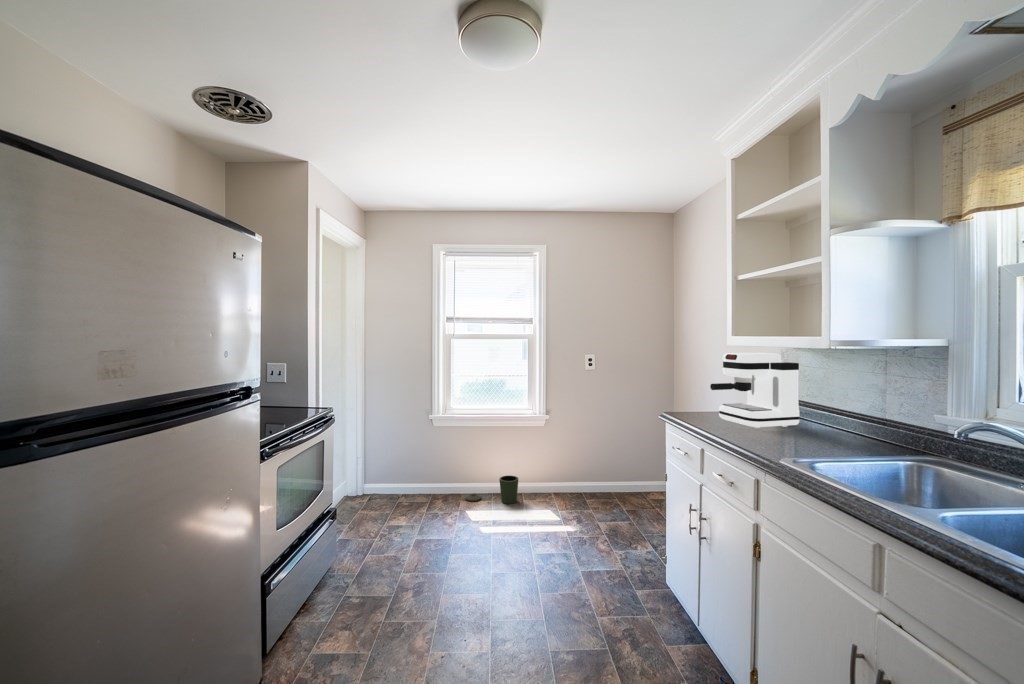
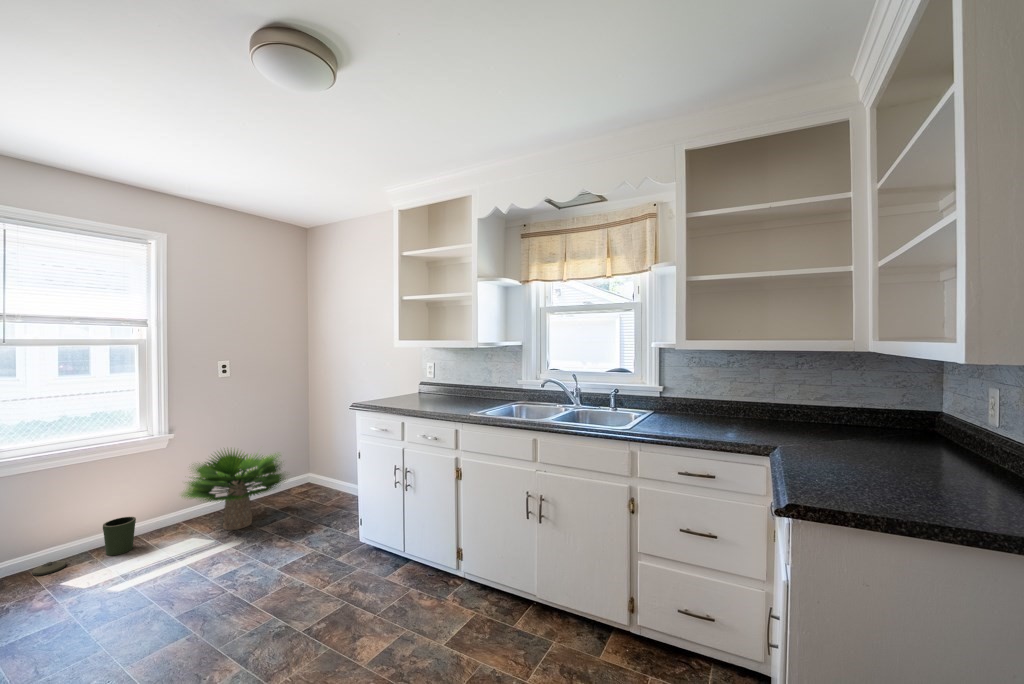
coffee maker: present [710,352,800,429] -> none [401,351,450,403]
potted plant: none [540,435,633,516] -> present [182,450,285,530]

